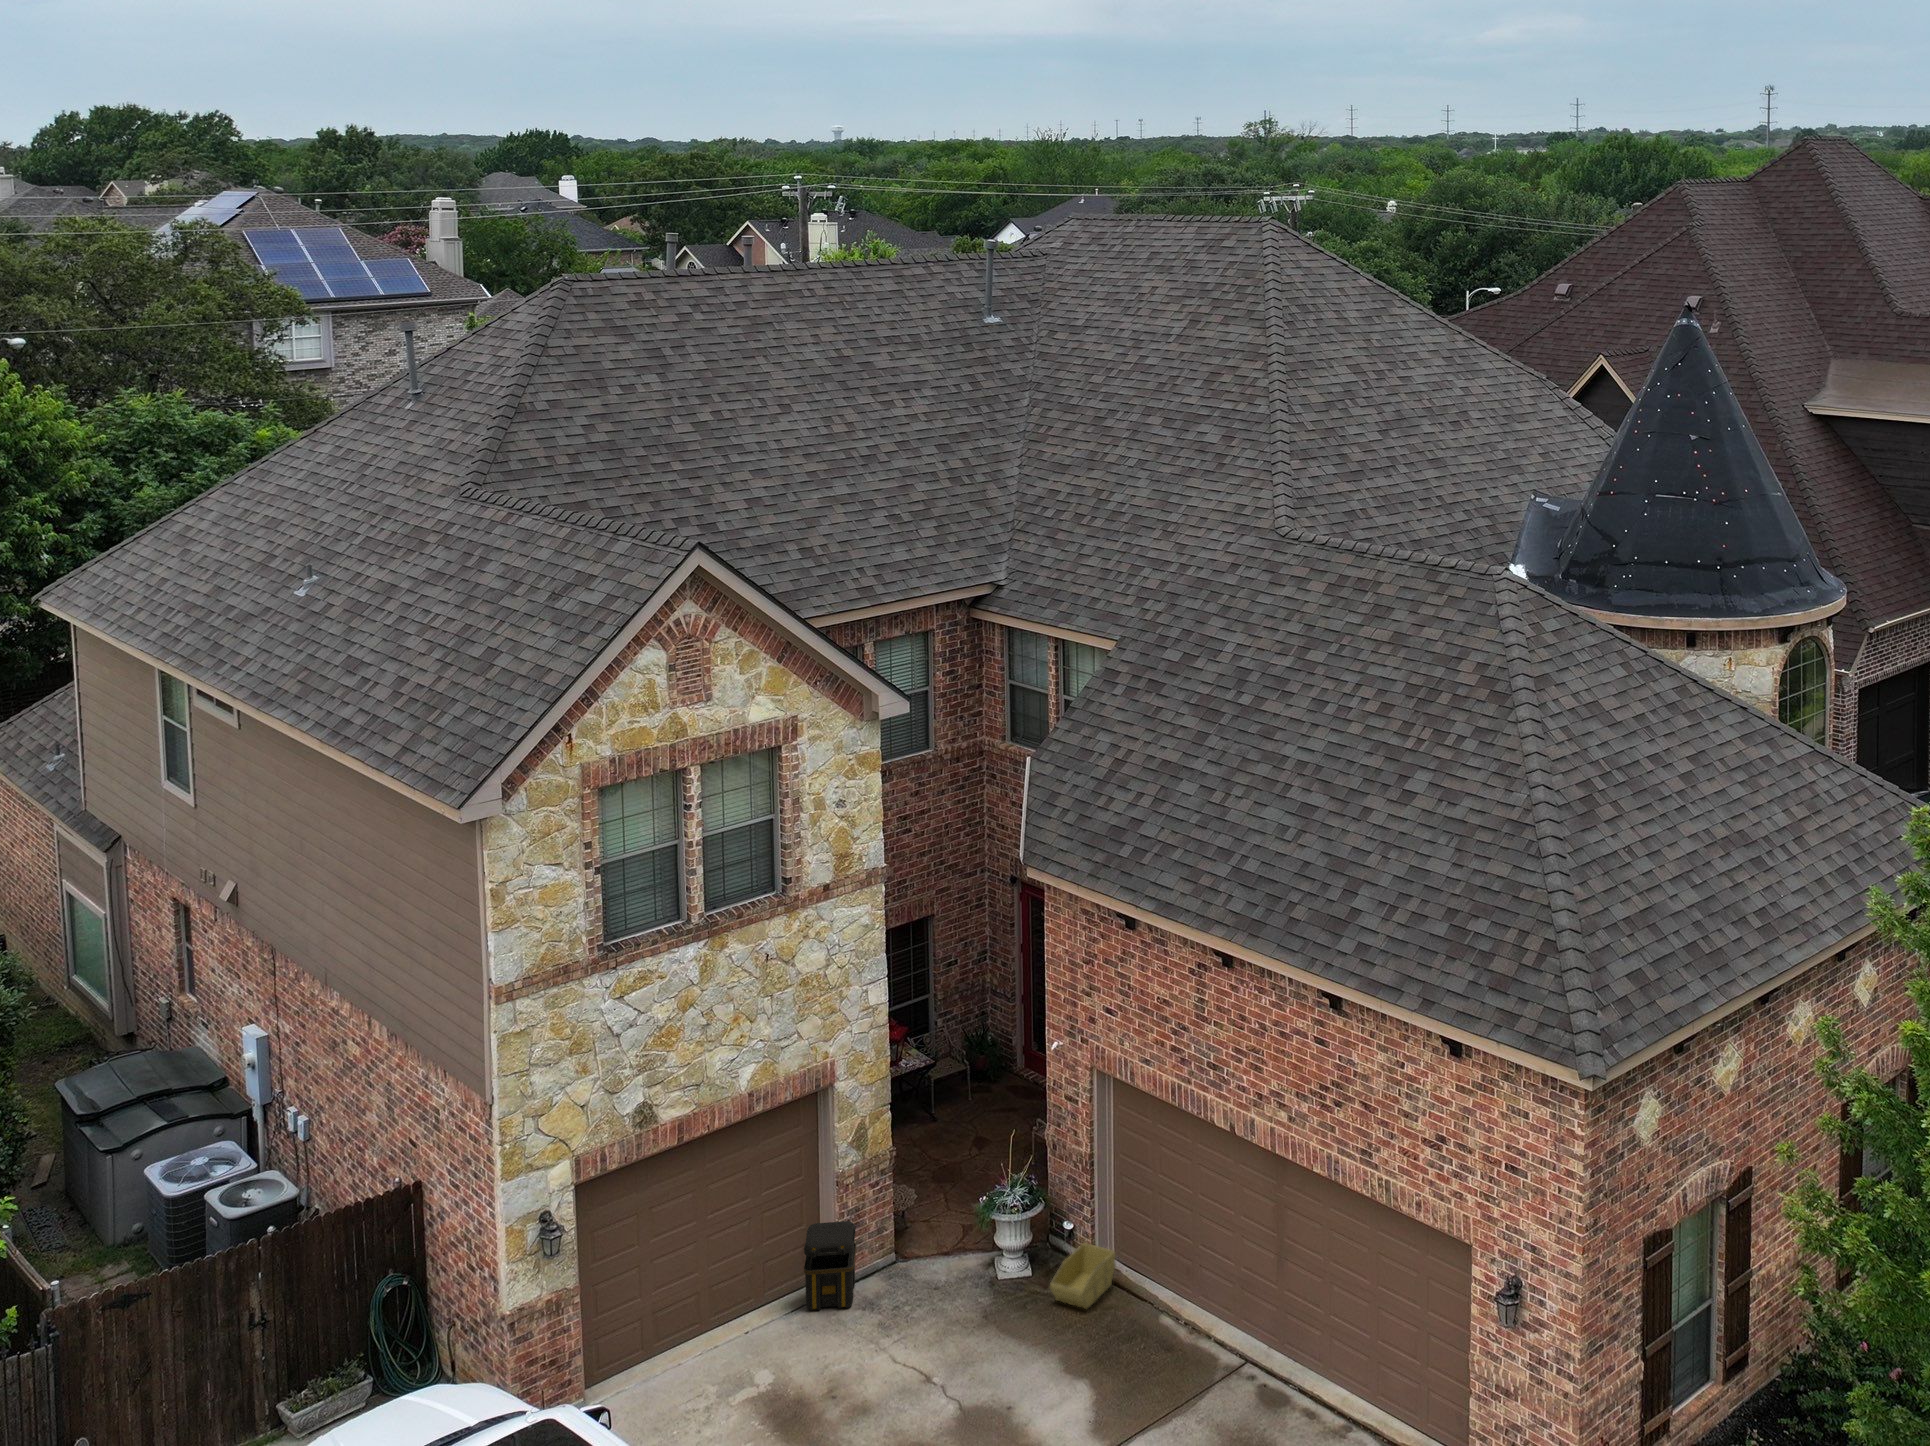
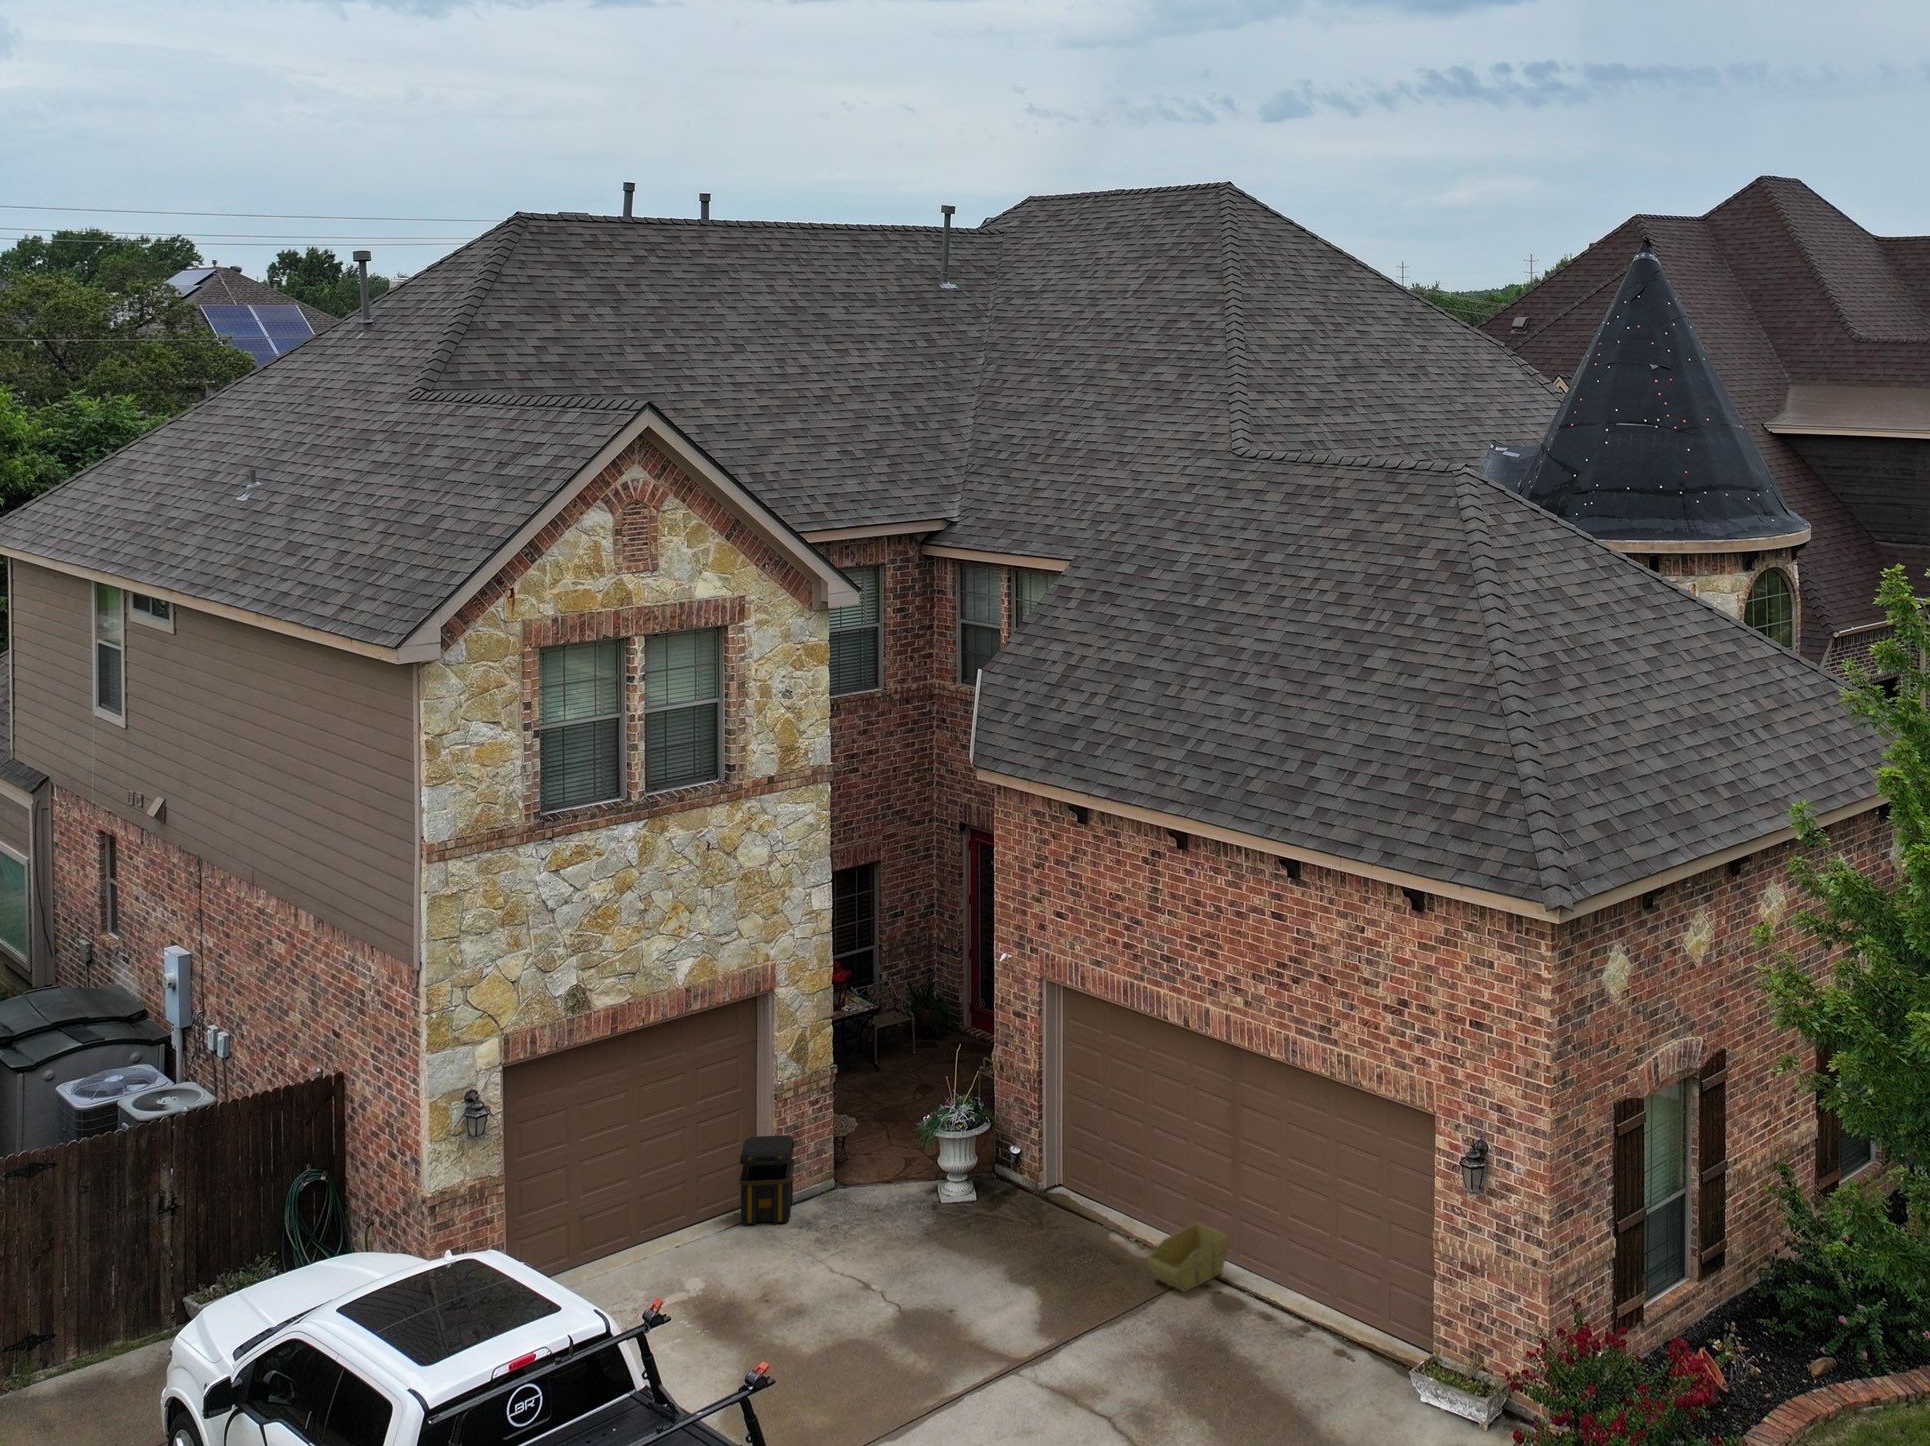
storage bin: present [1049,1243,1116,1309] -> present [1147,1223,1228,1292]

